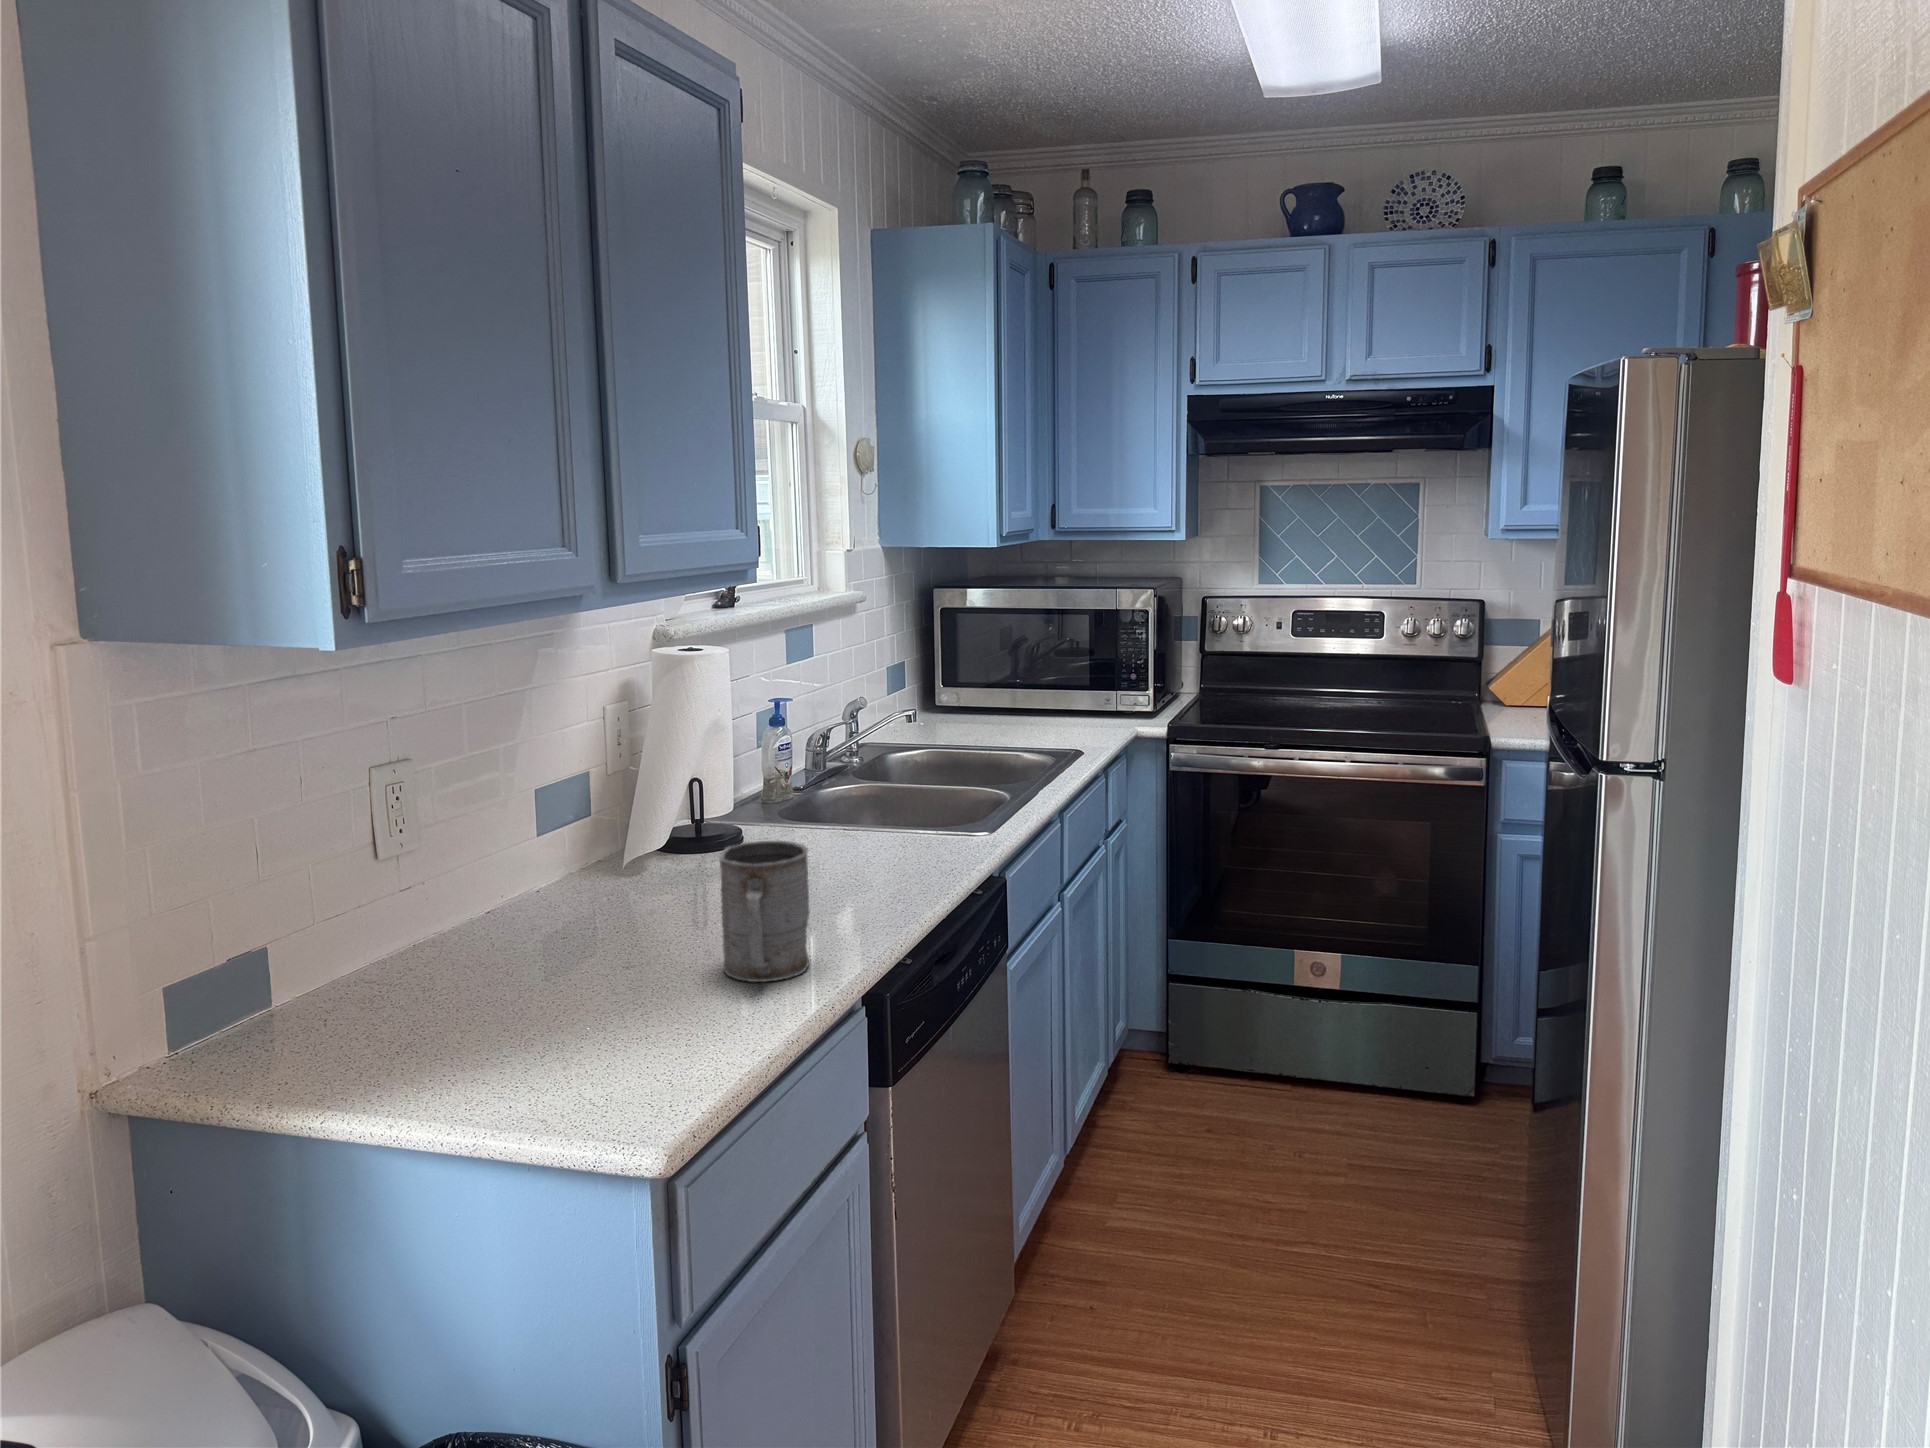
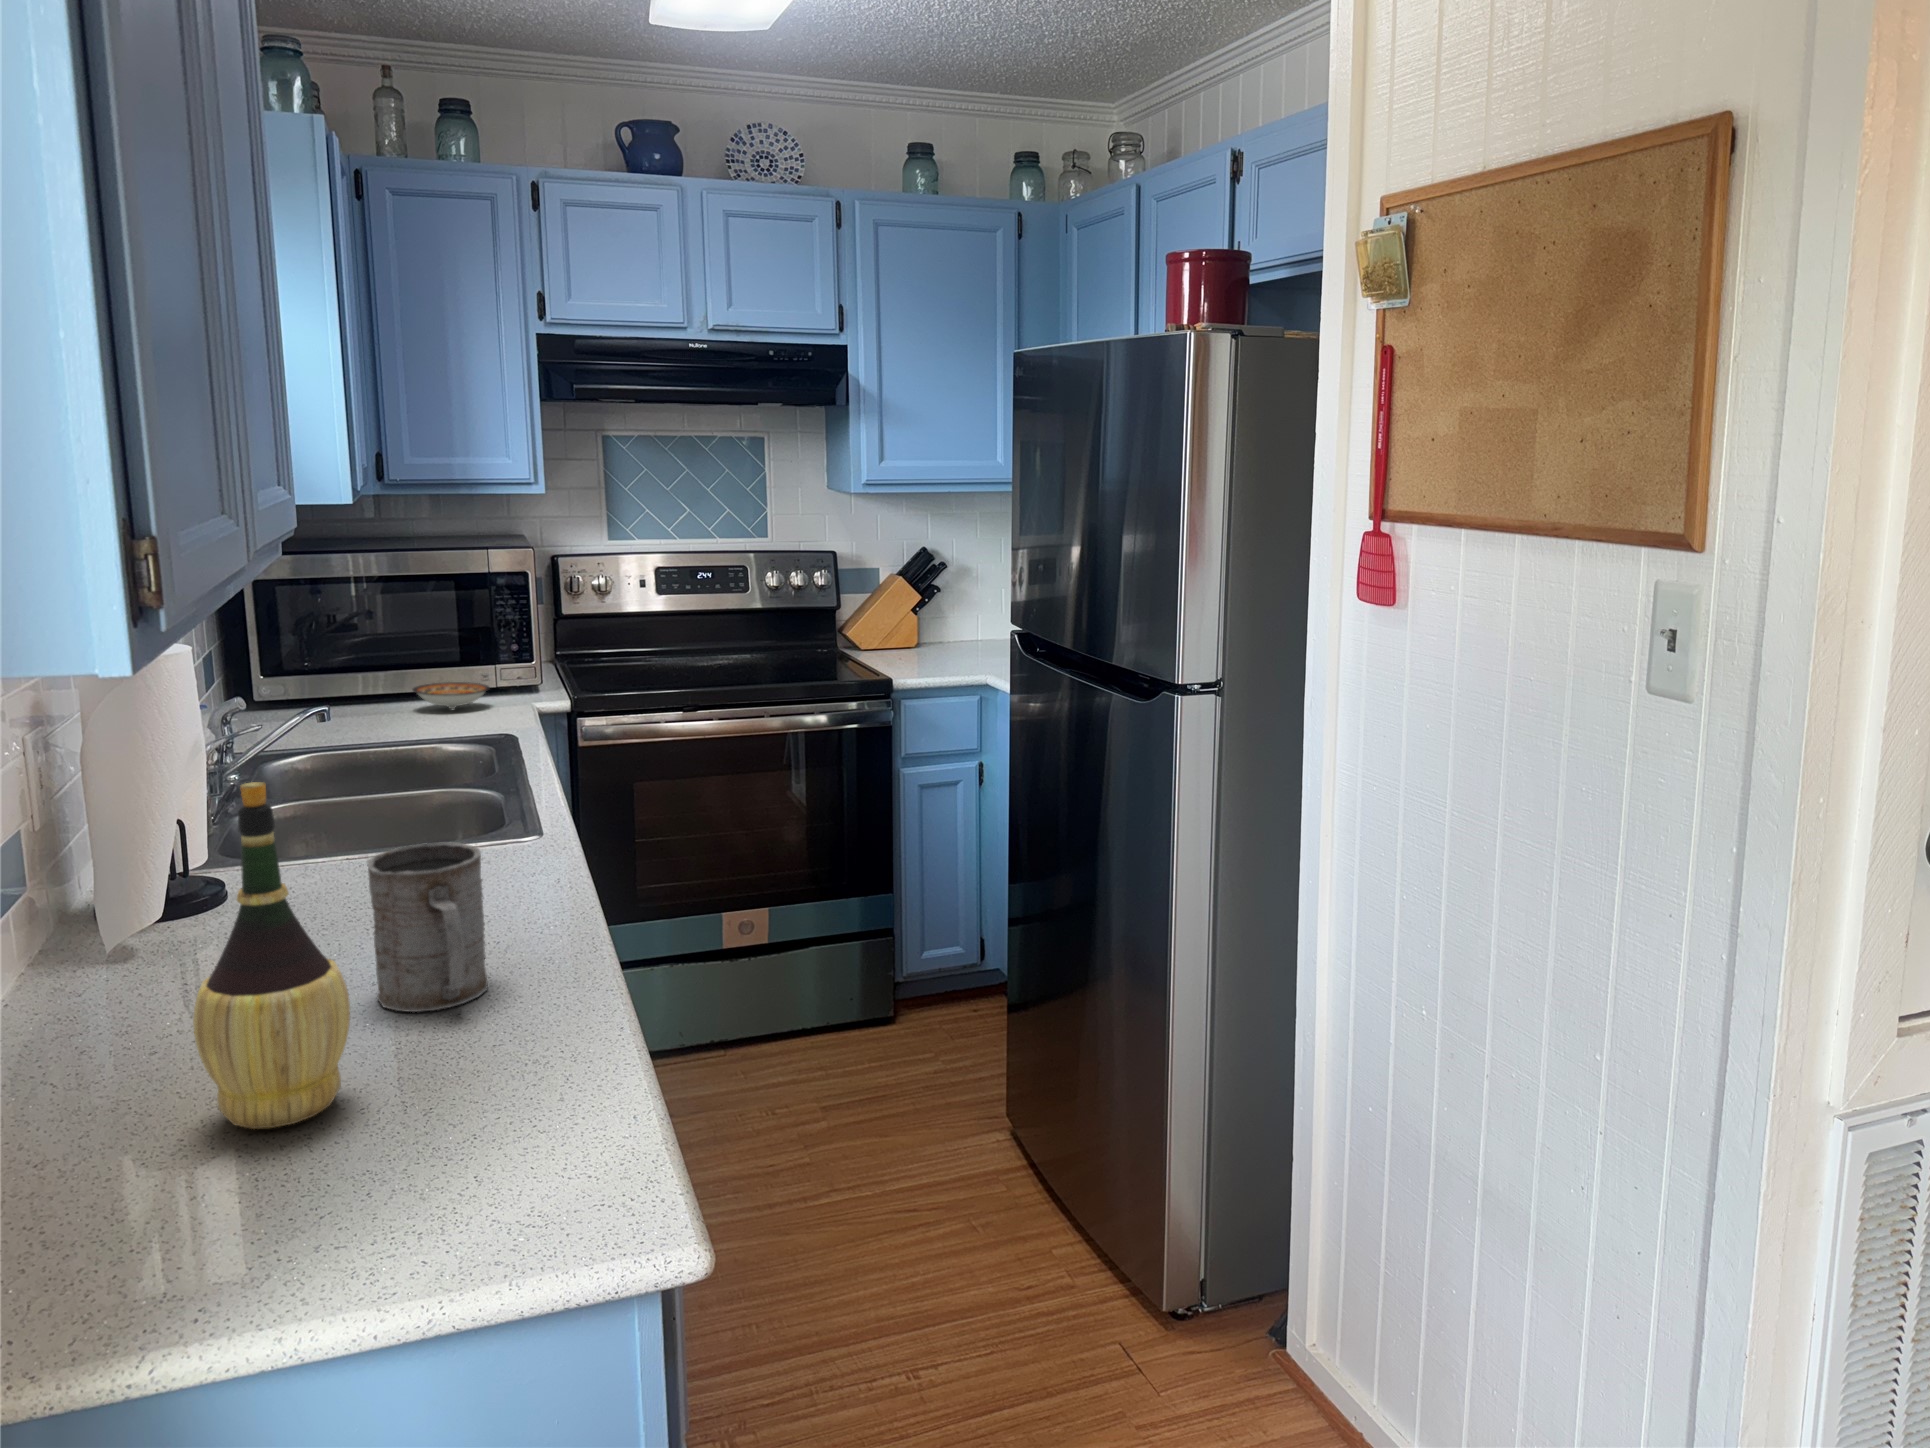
ceramic bowl: none [1042,703,1104,726] -> present [413,682,489,709]
wine bottle: none [511,773,625,1045] -> present [193,782,350,1129]

